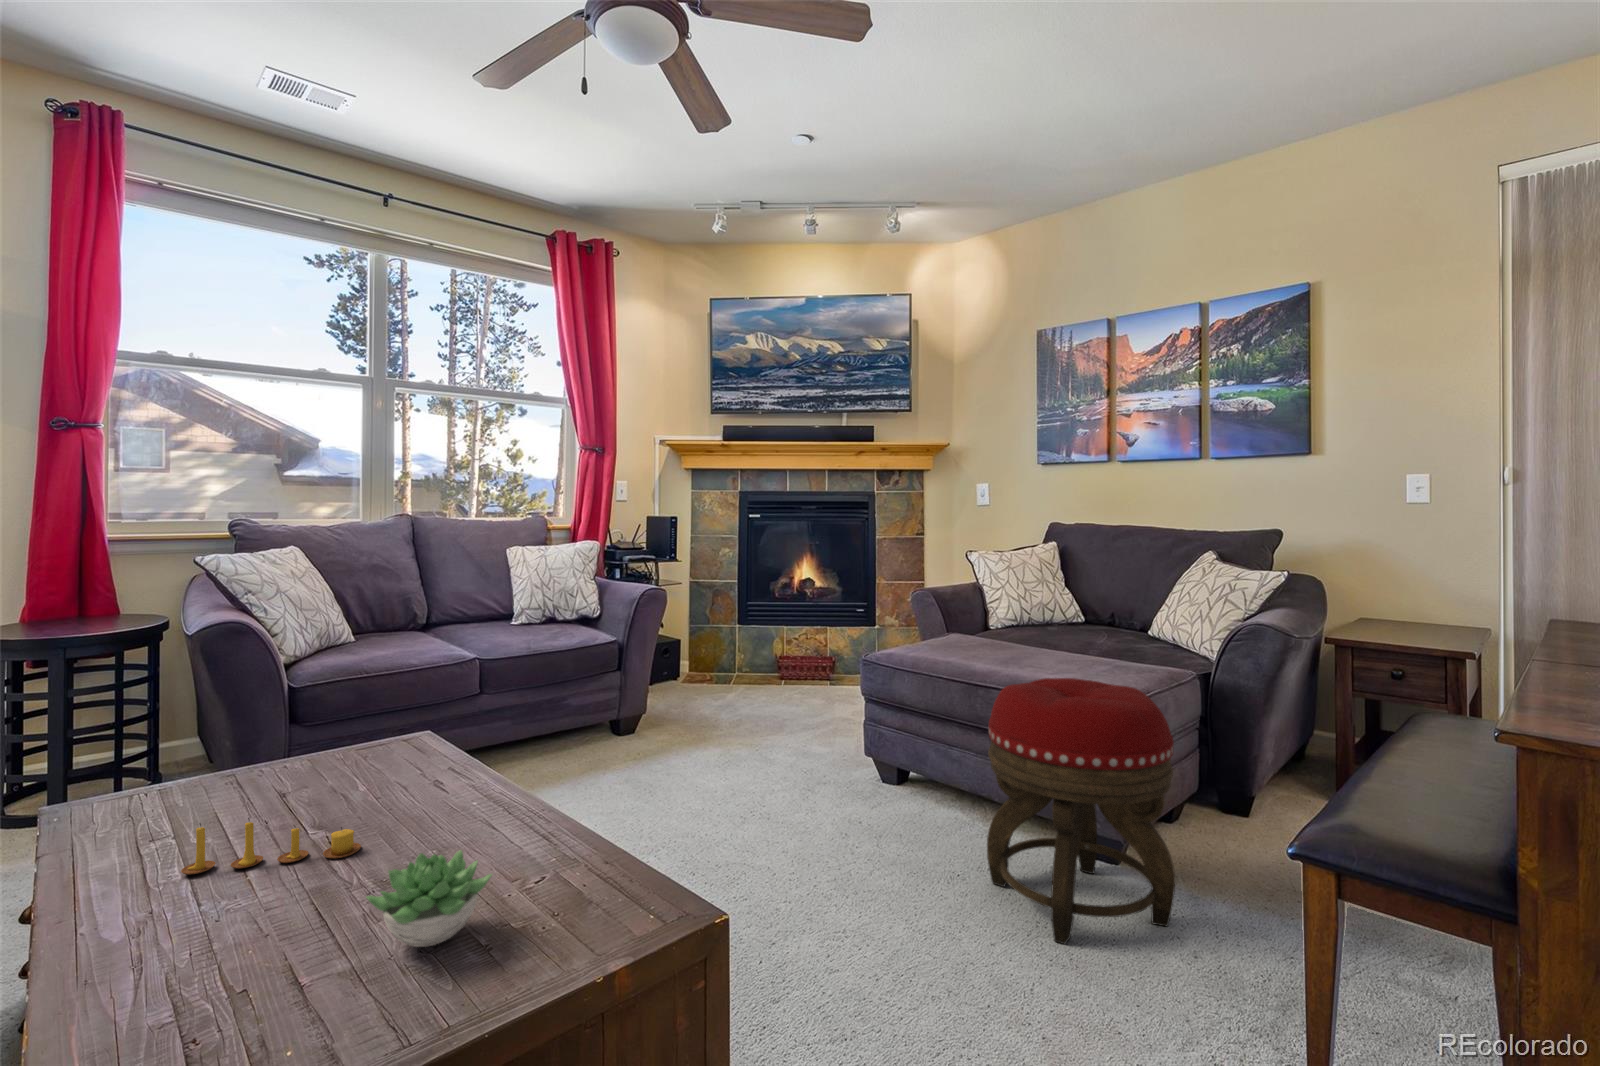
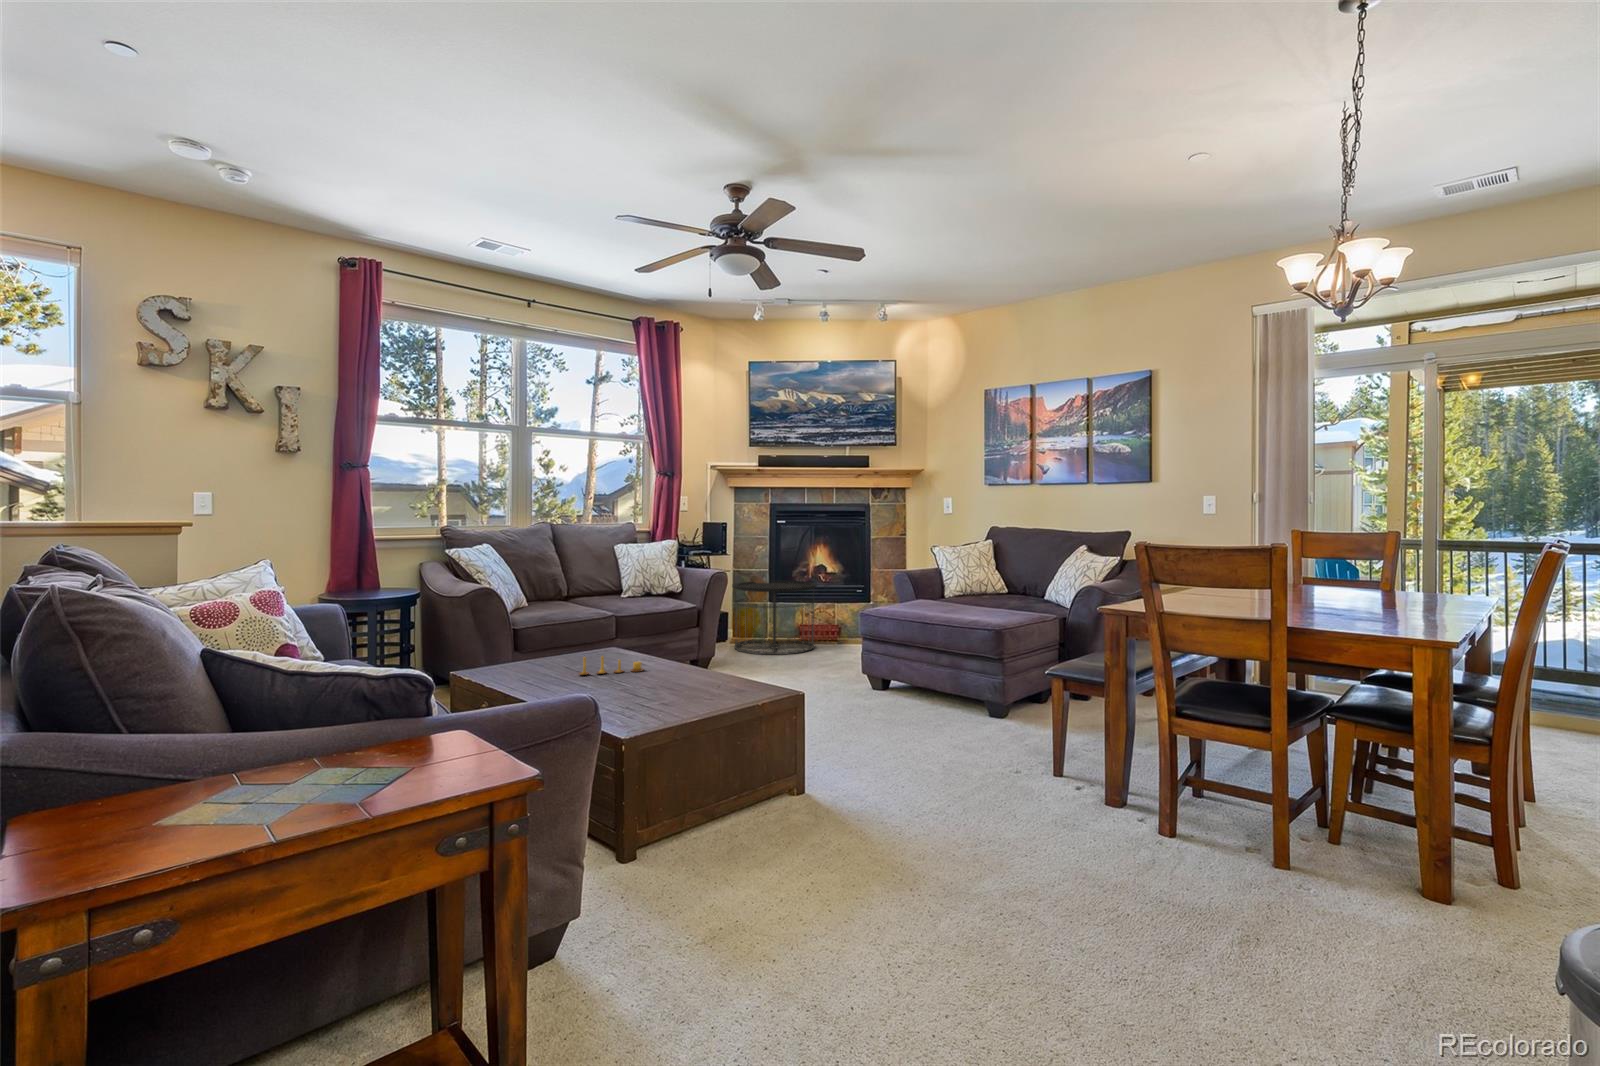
side table: none [683,597,802,706] -> present [733,581,817,655]
footstool: present [987,678,1175,944] -> none [926,614,1020,742]
succulent plant: present [366,850,492,947] -> none [678,656,719,685]

